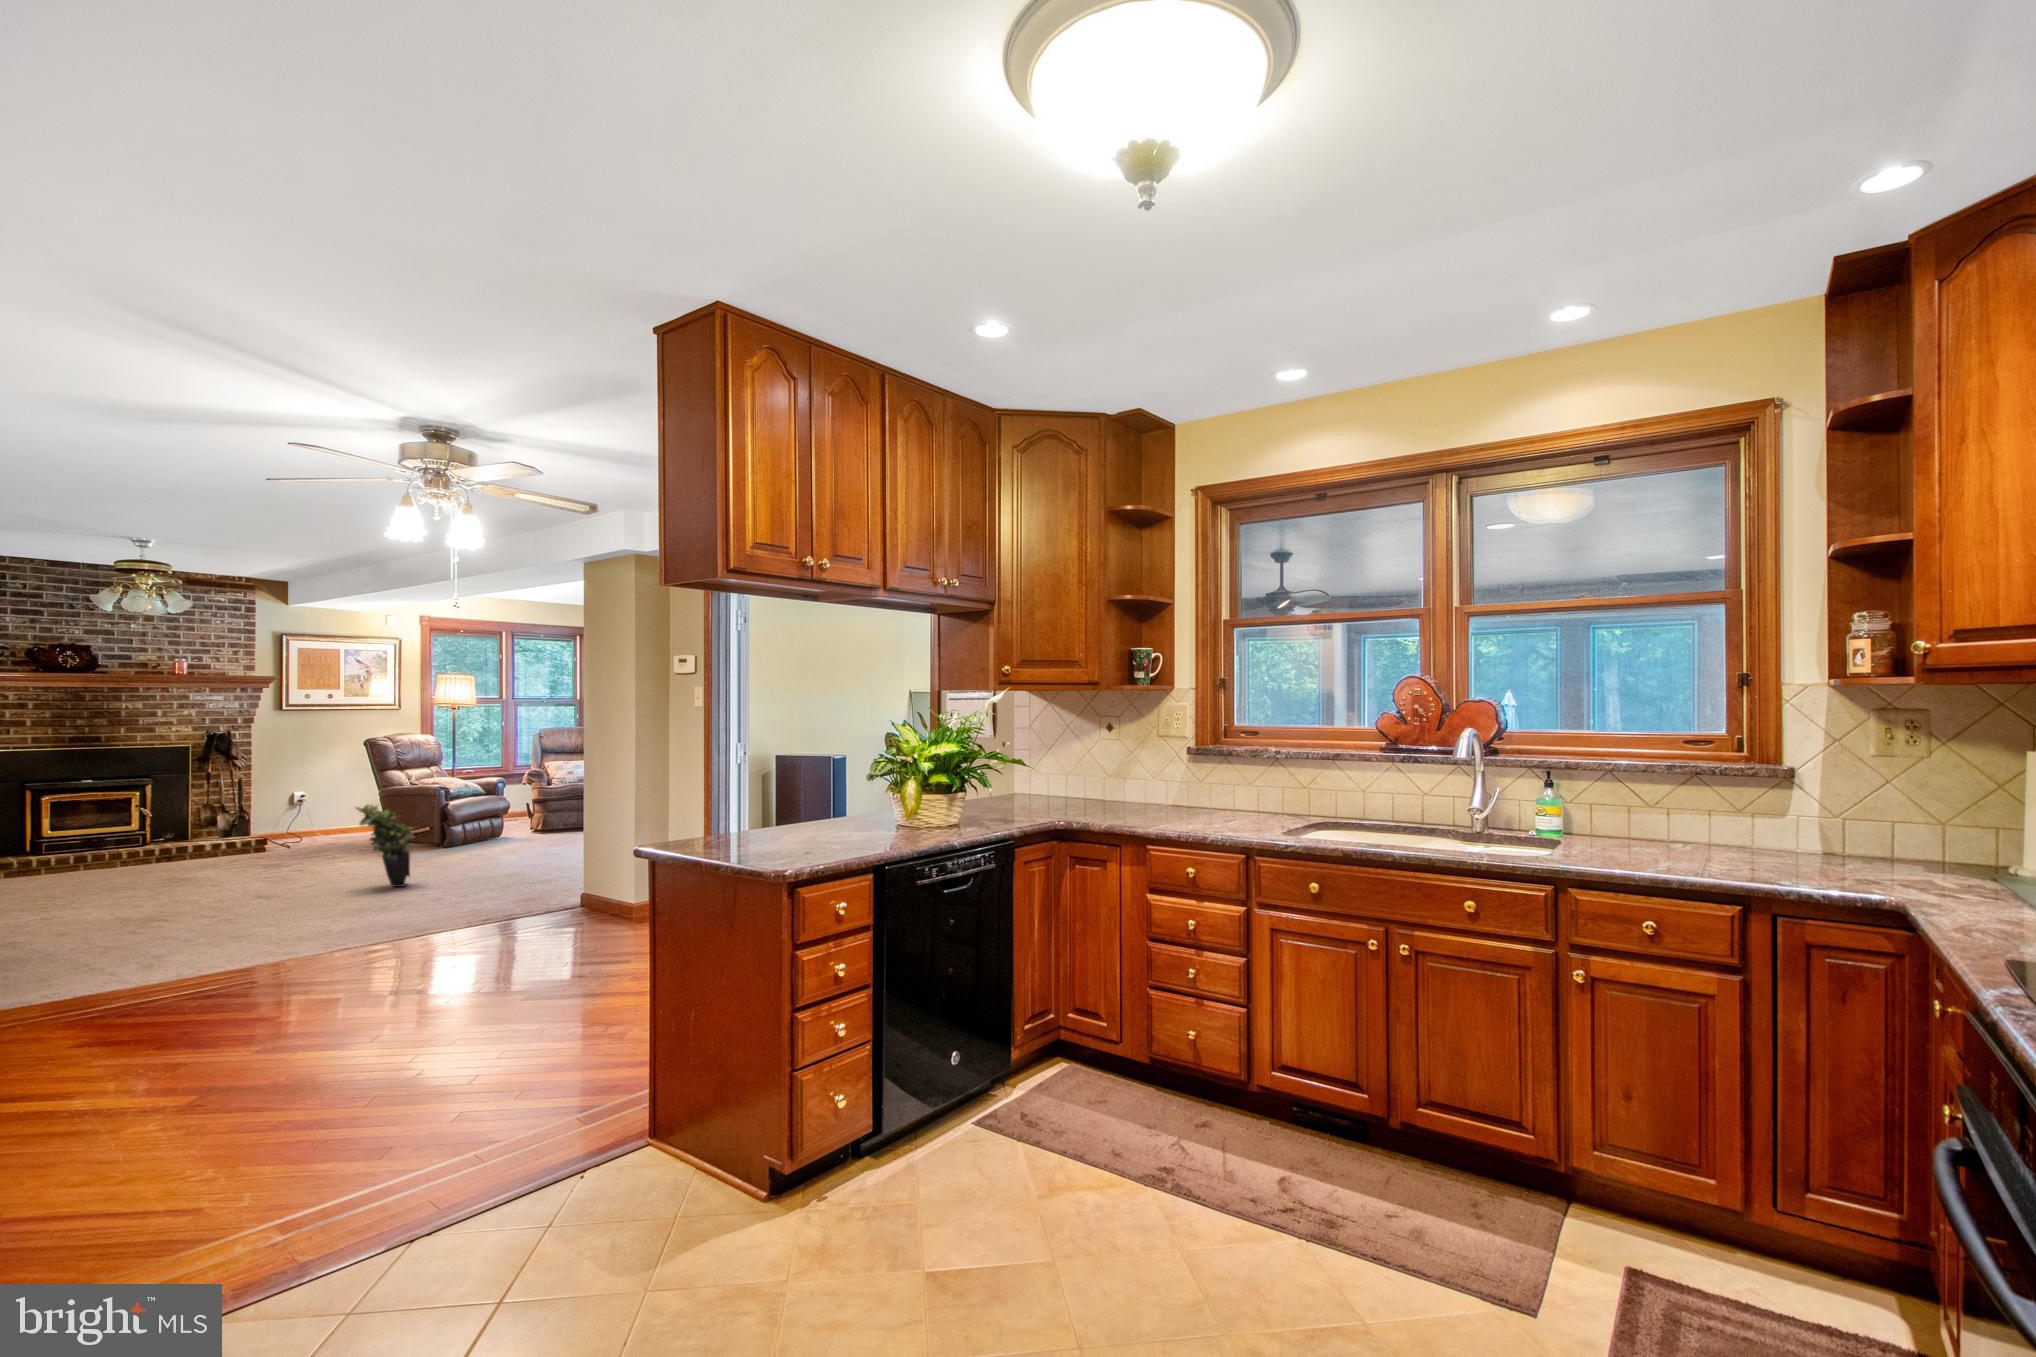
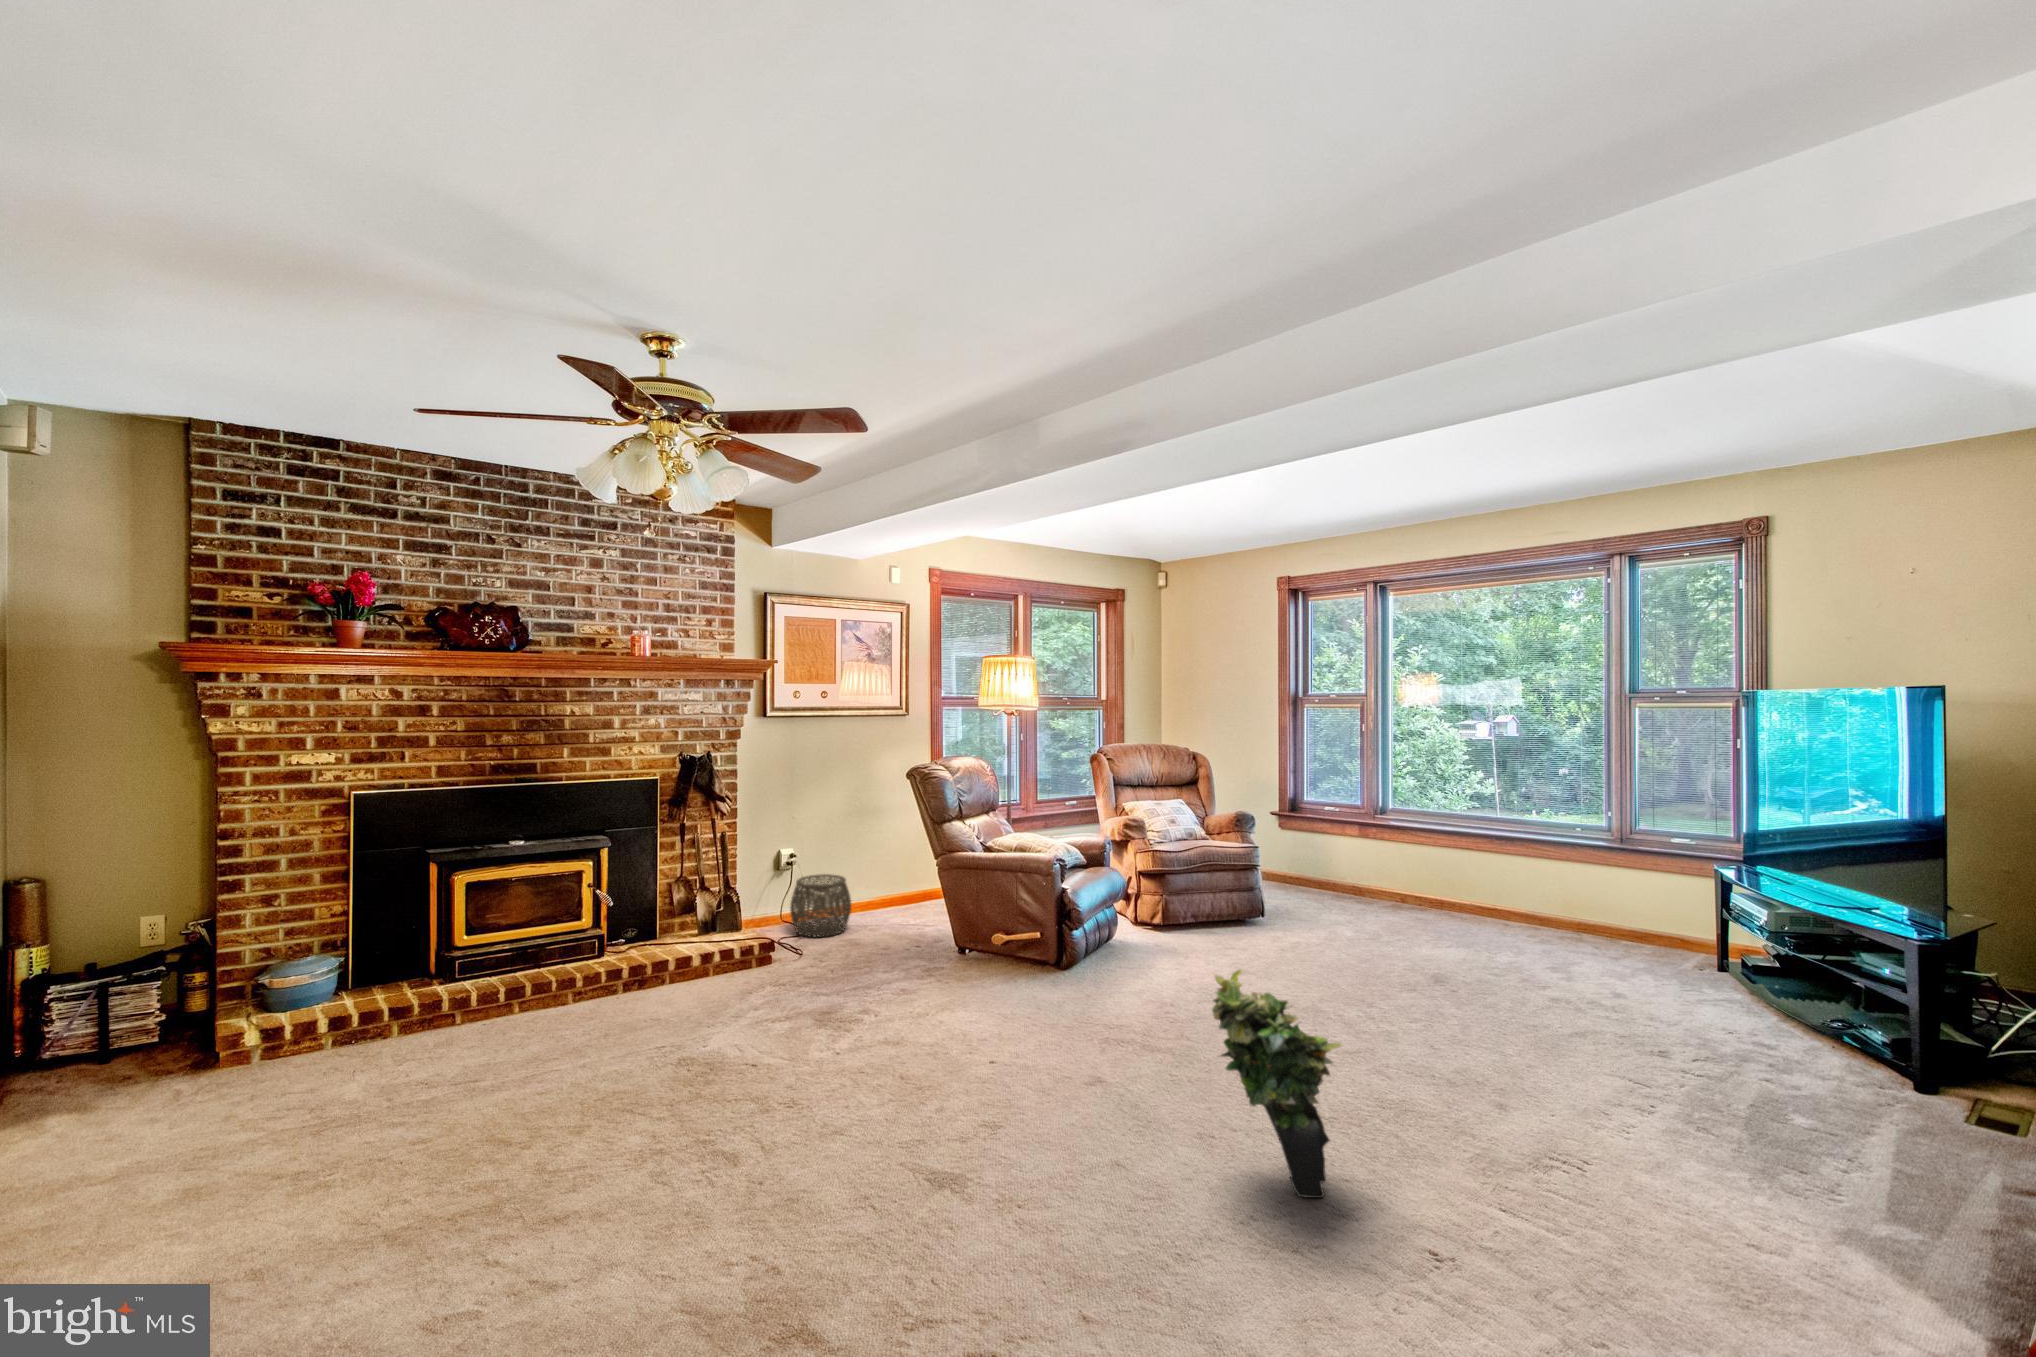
woven basket: none [289,807,335,843] -> present [790,874,851,937]

